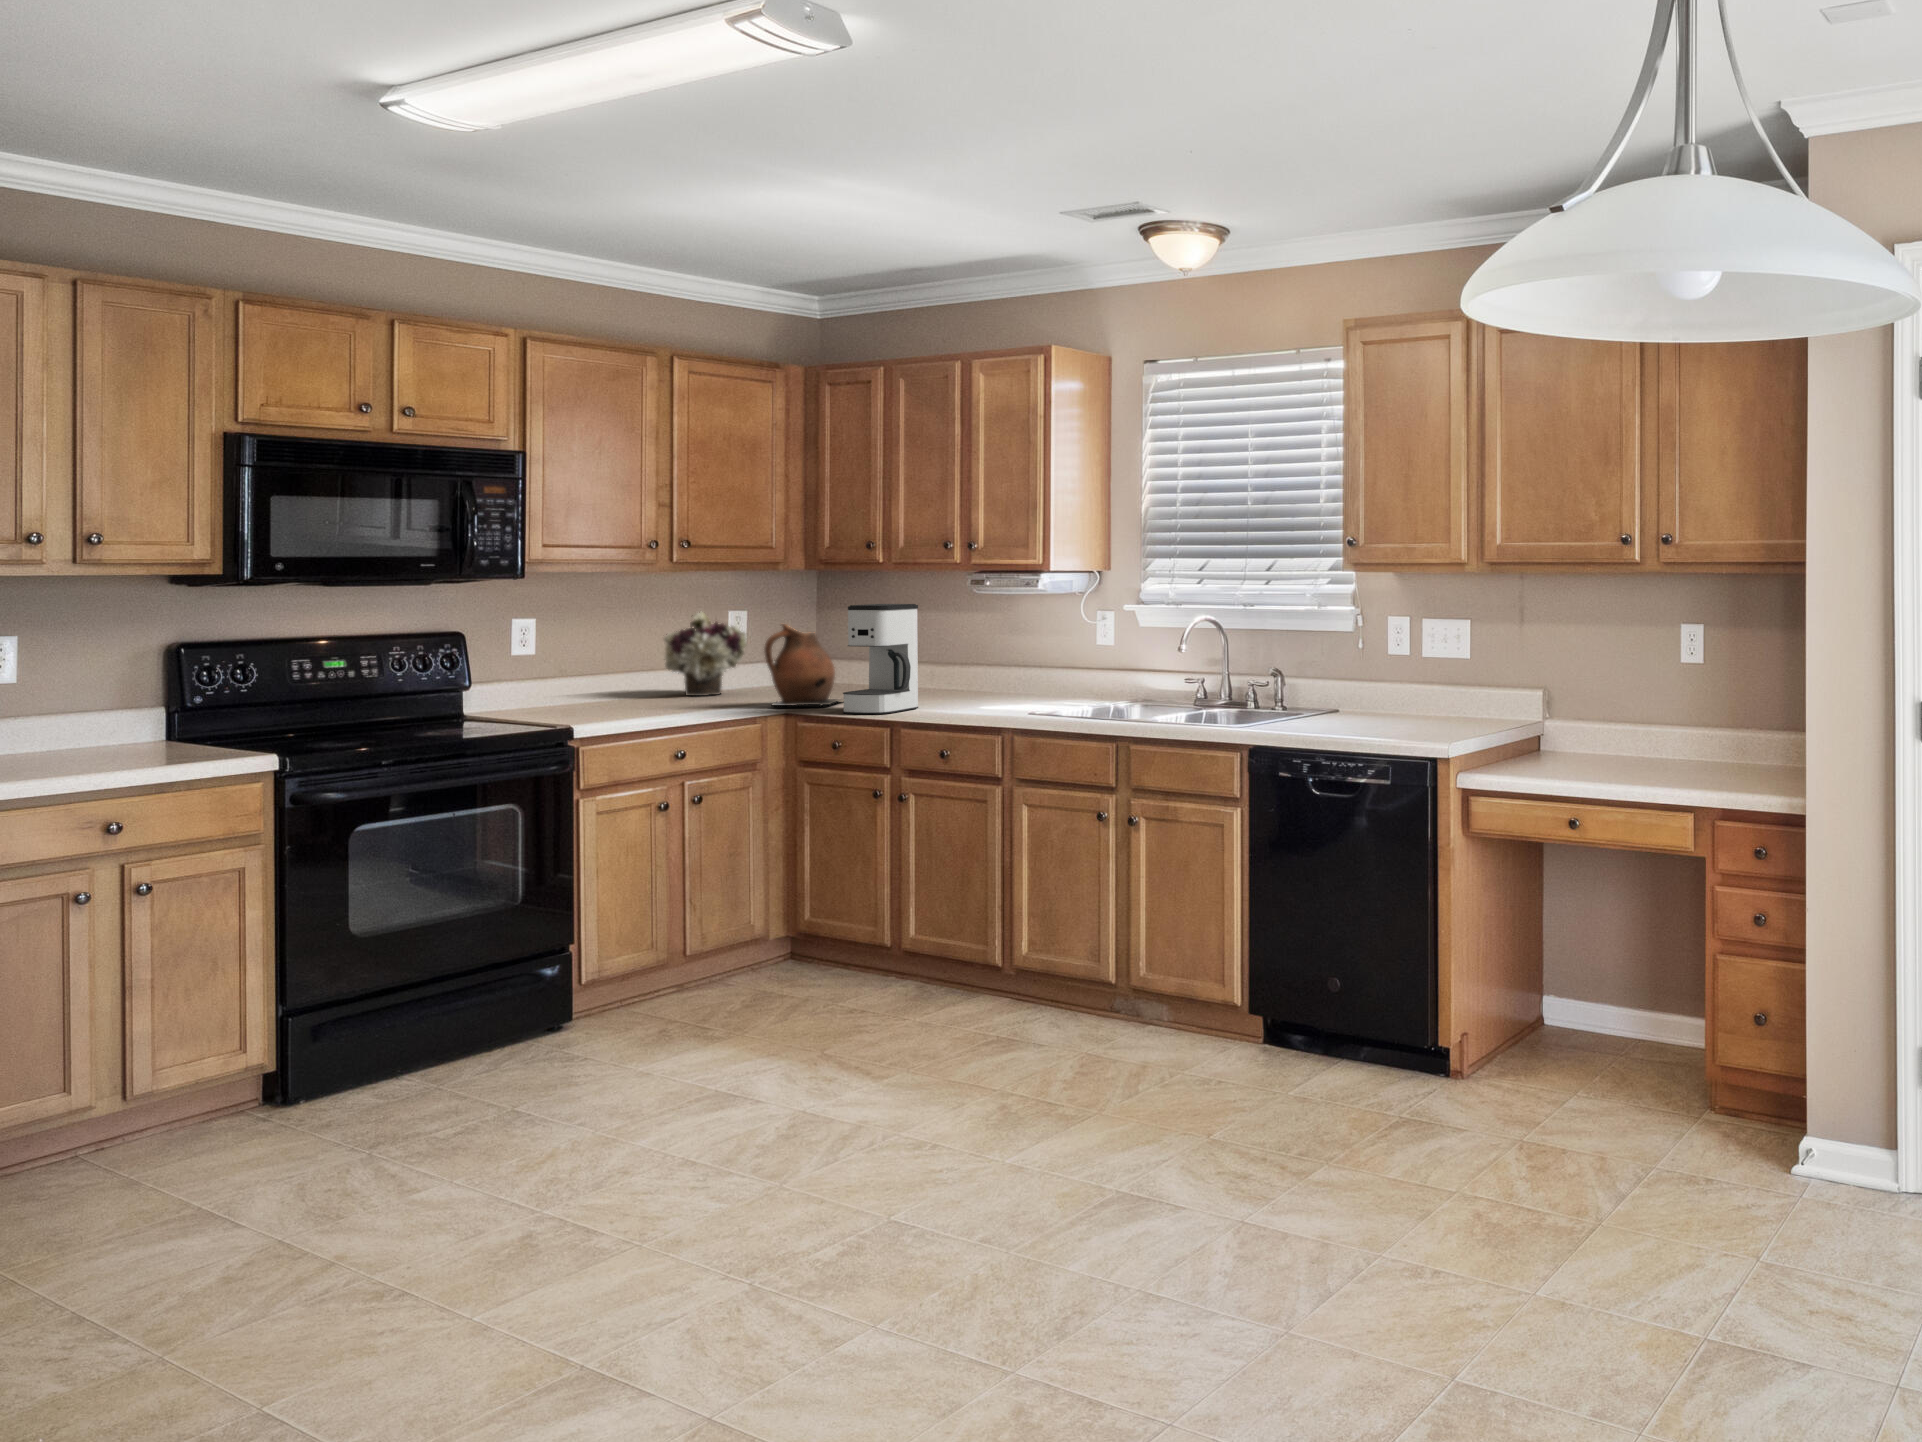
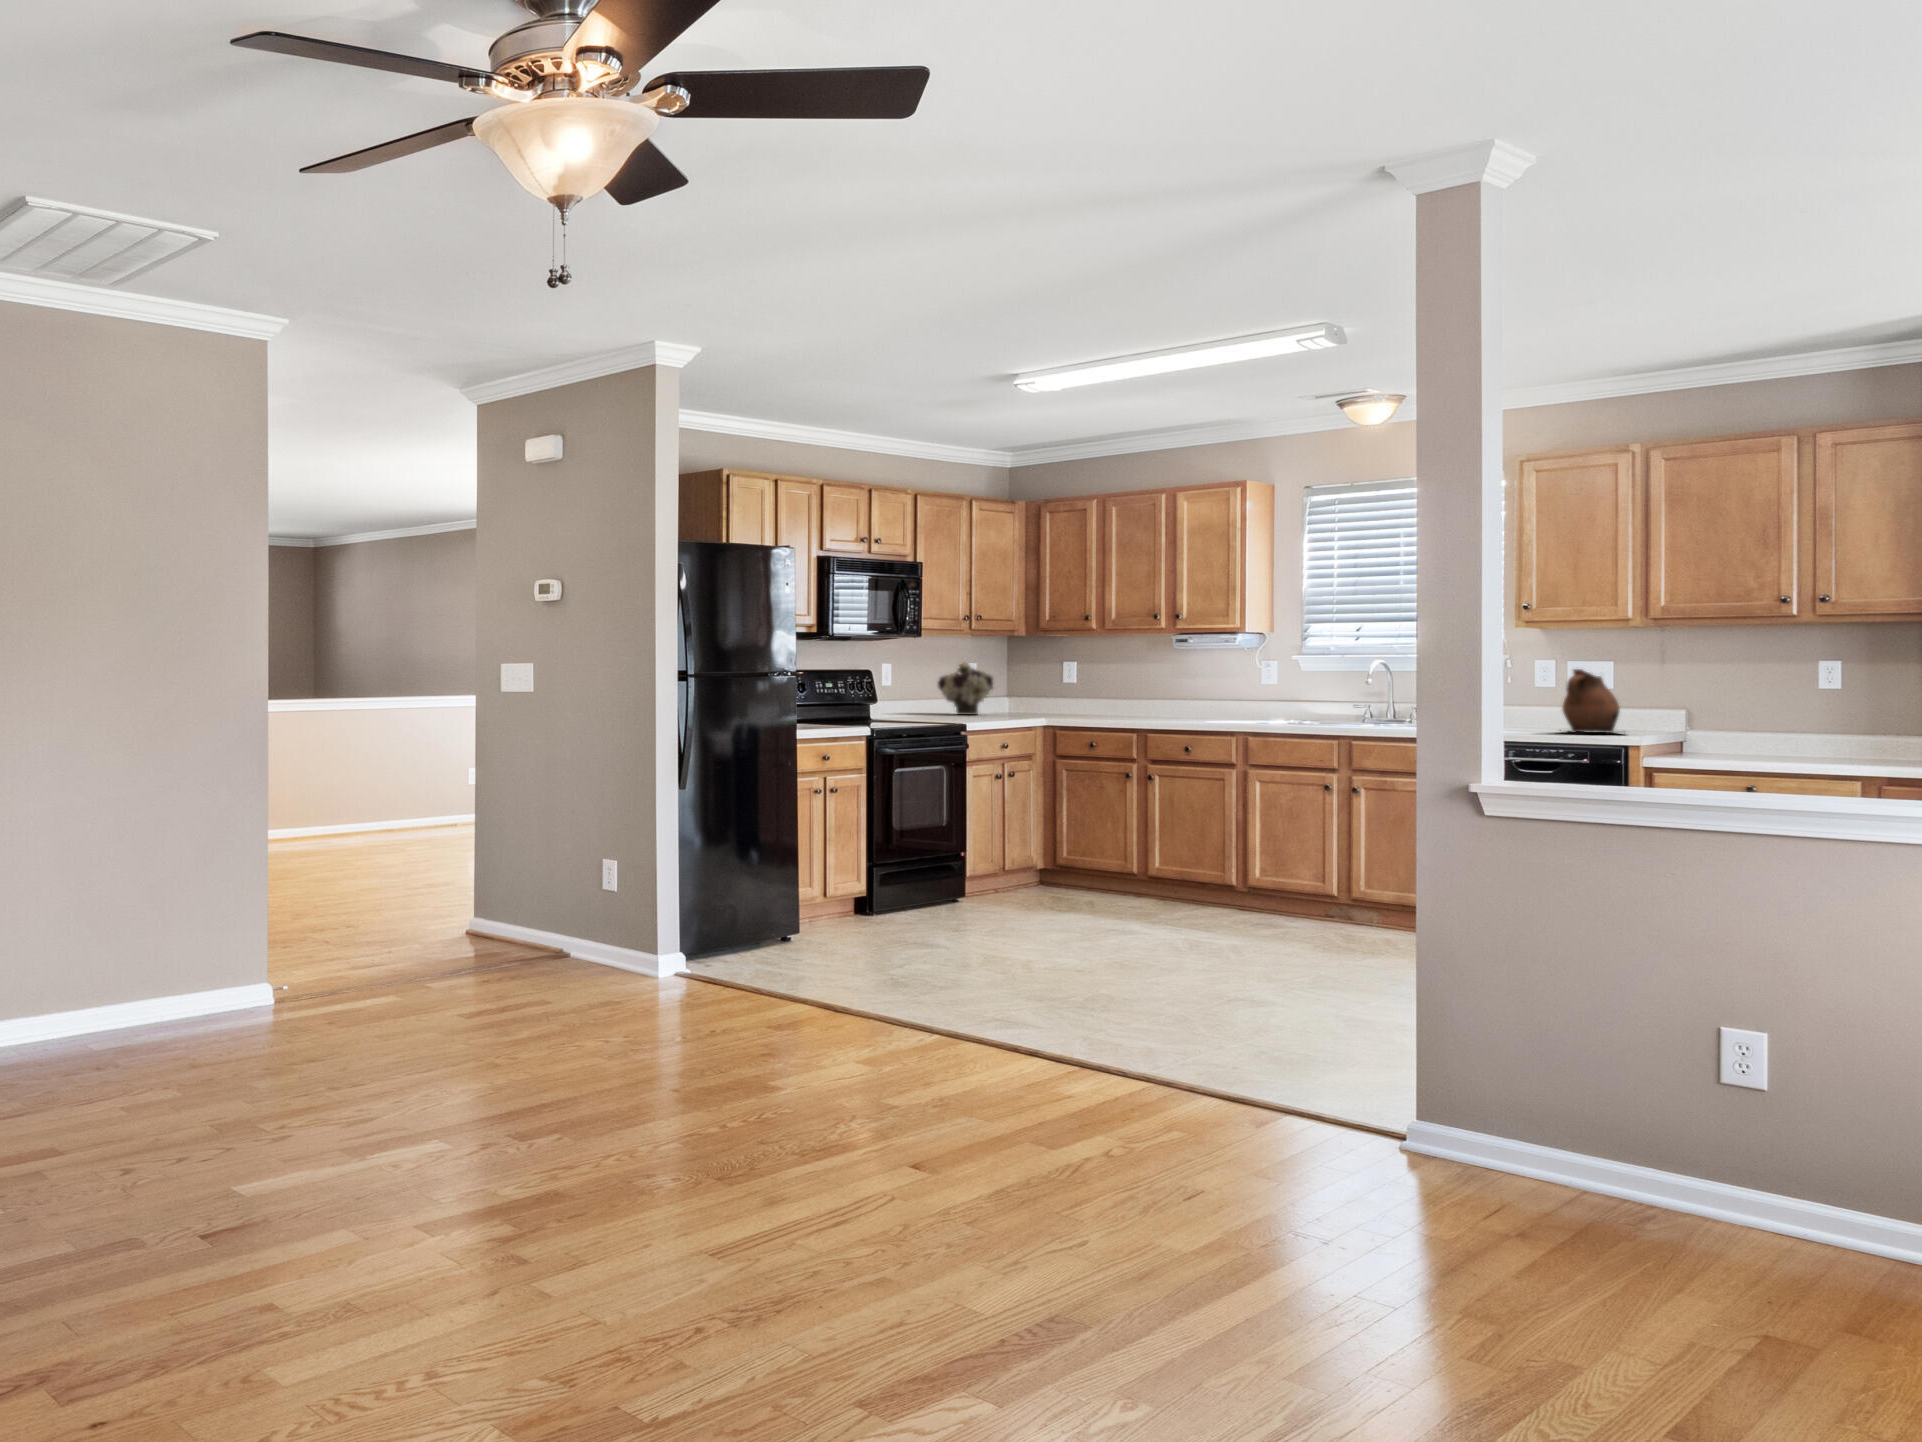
coffee maker: present [843,604,918,714] -> none [1107,654,1153,723]
ceramic pitcher: present [764,624,839,706] -> present [1560,669,1620,733]

